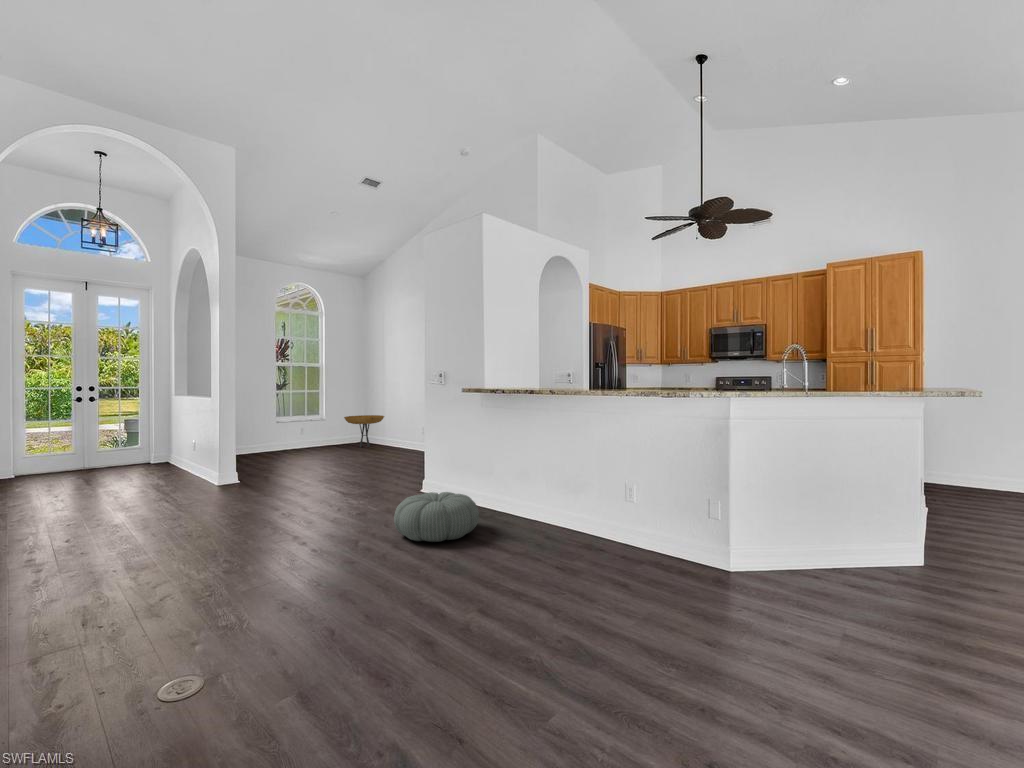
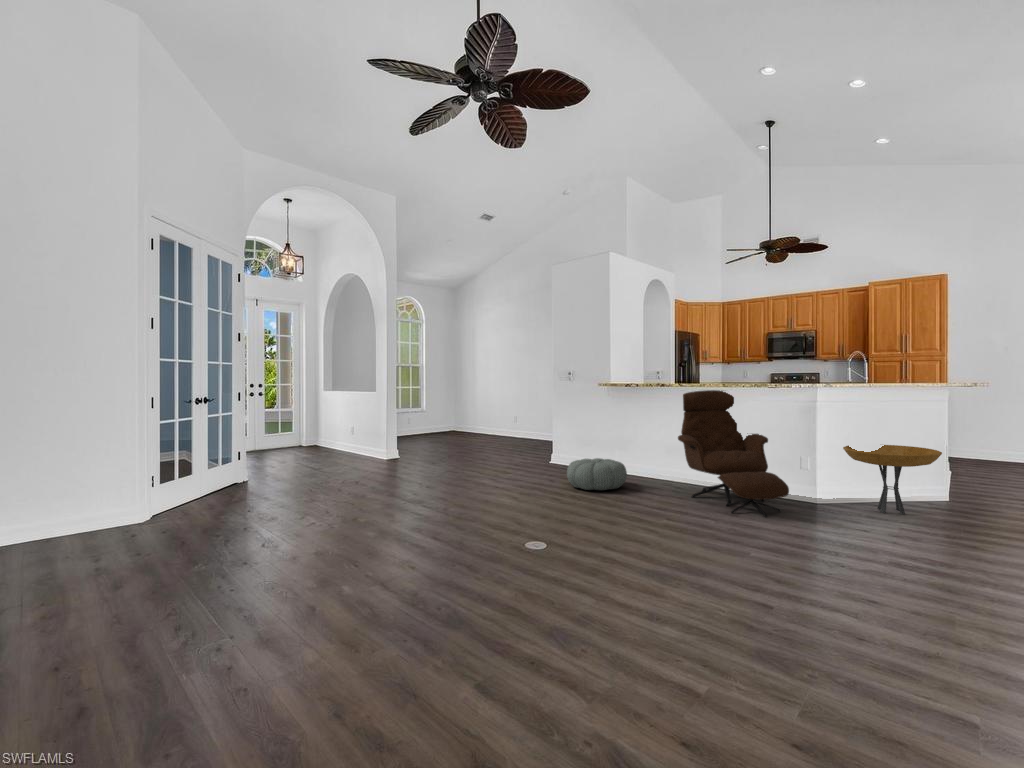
lounge chair: none [539,400,674,607] -> present [678,390,789,517]
side table: present [344,415,384,447] -> present [843,445,942,514]

